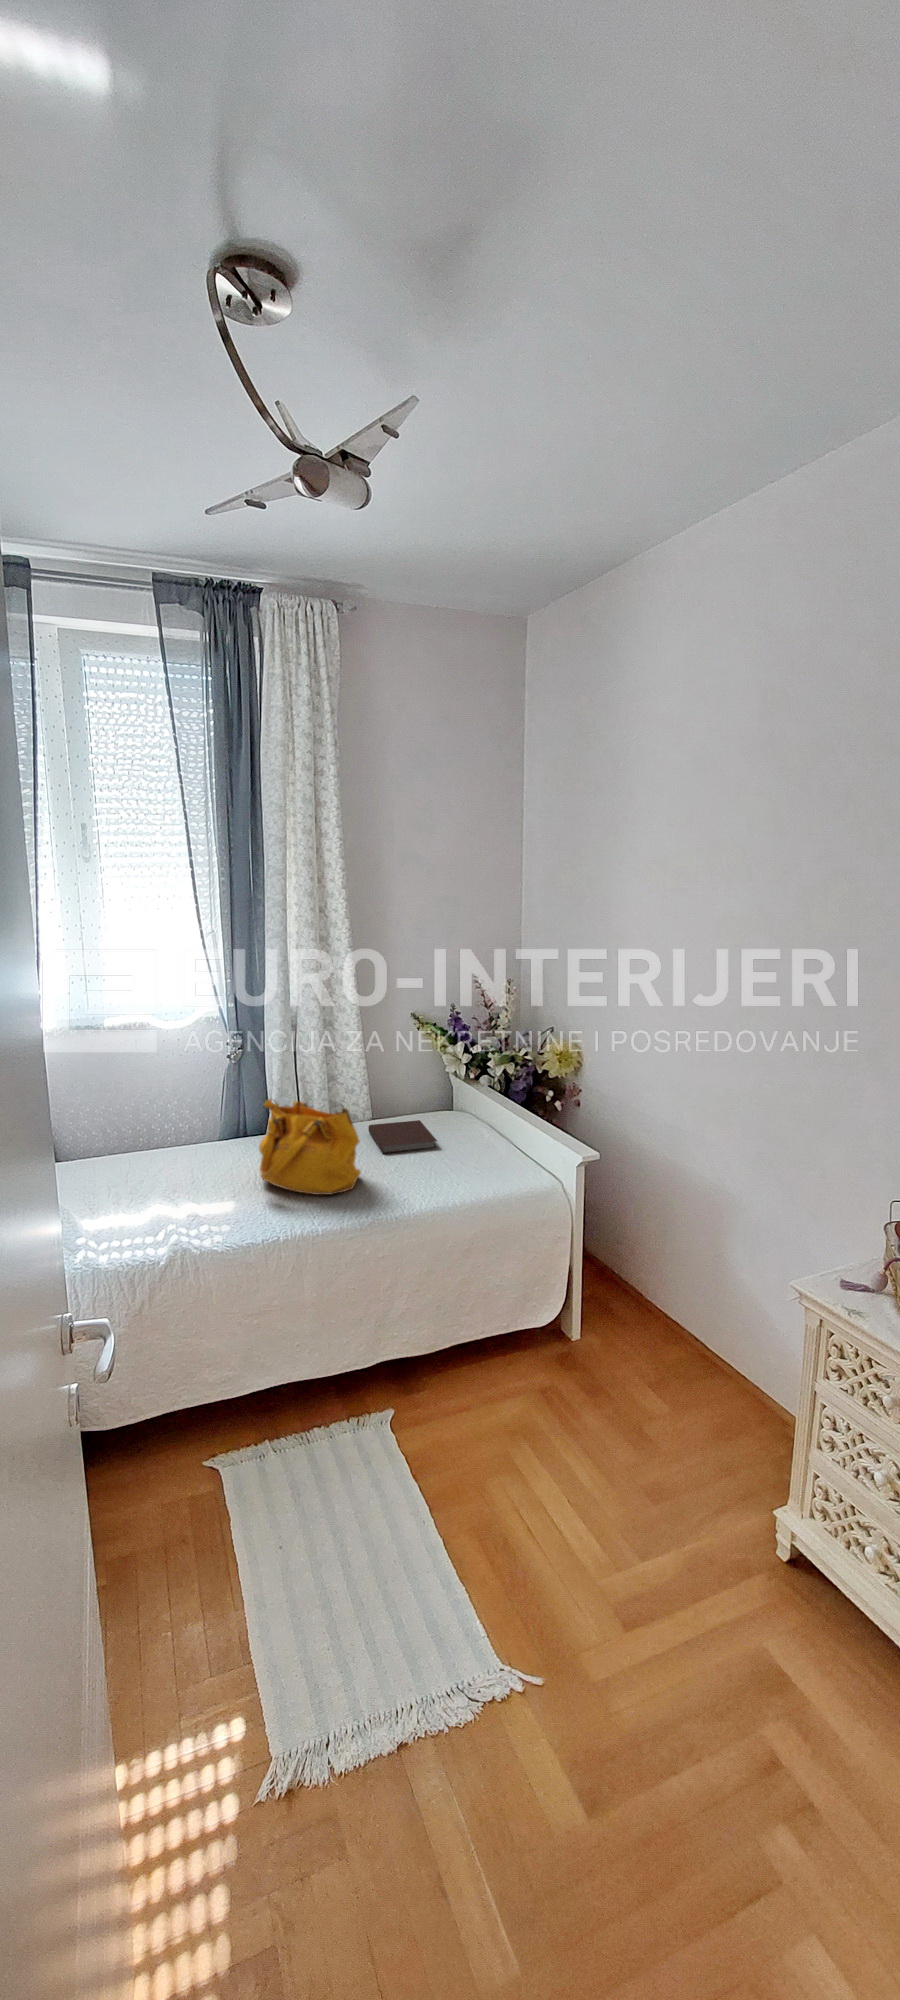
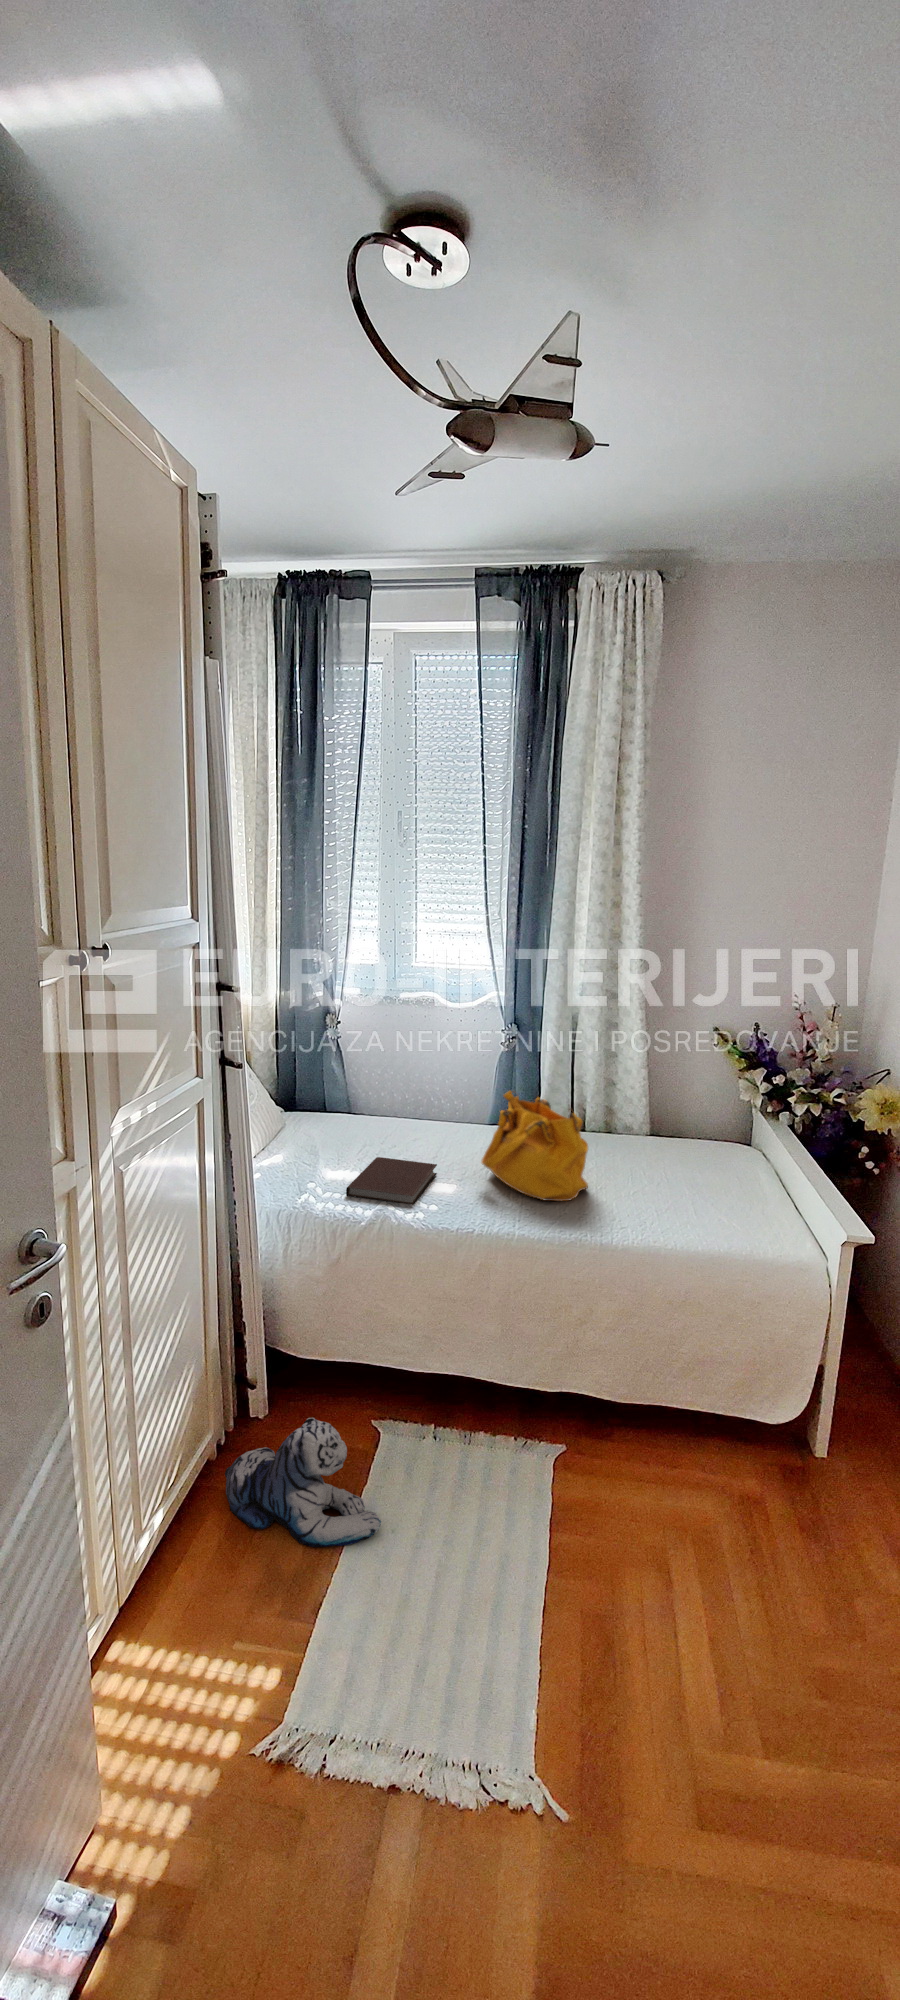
notebook: present [368,1120,437,1154] -> present [346,1157,437,1205]
plush toy: none [73,1471,271,1616] -> present [225,1418,381,1547]

